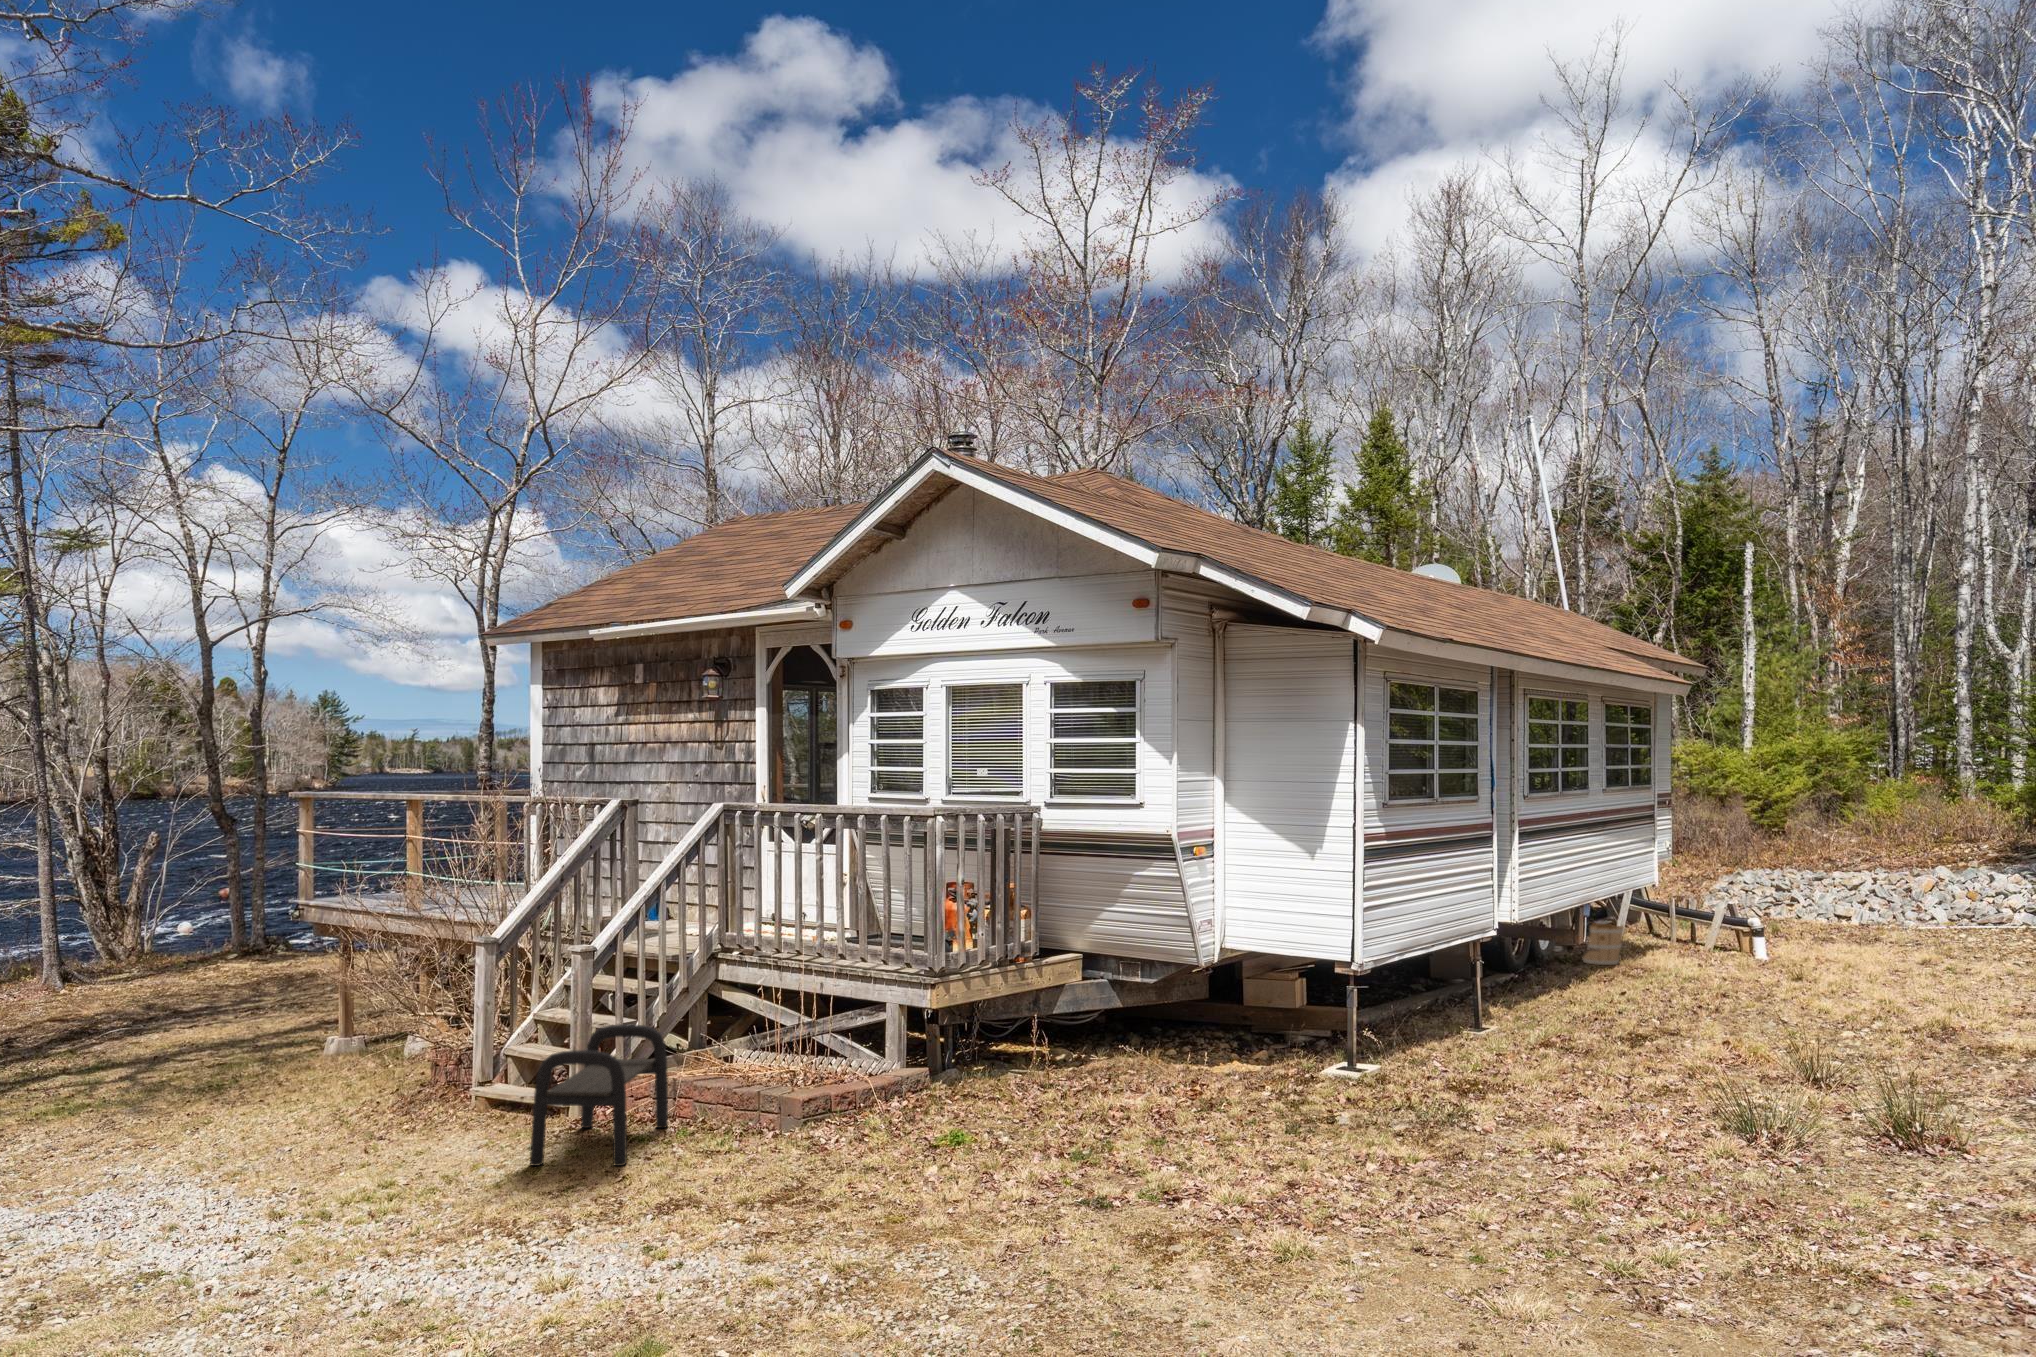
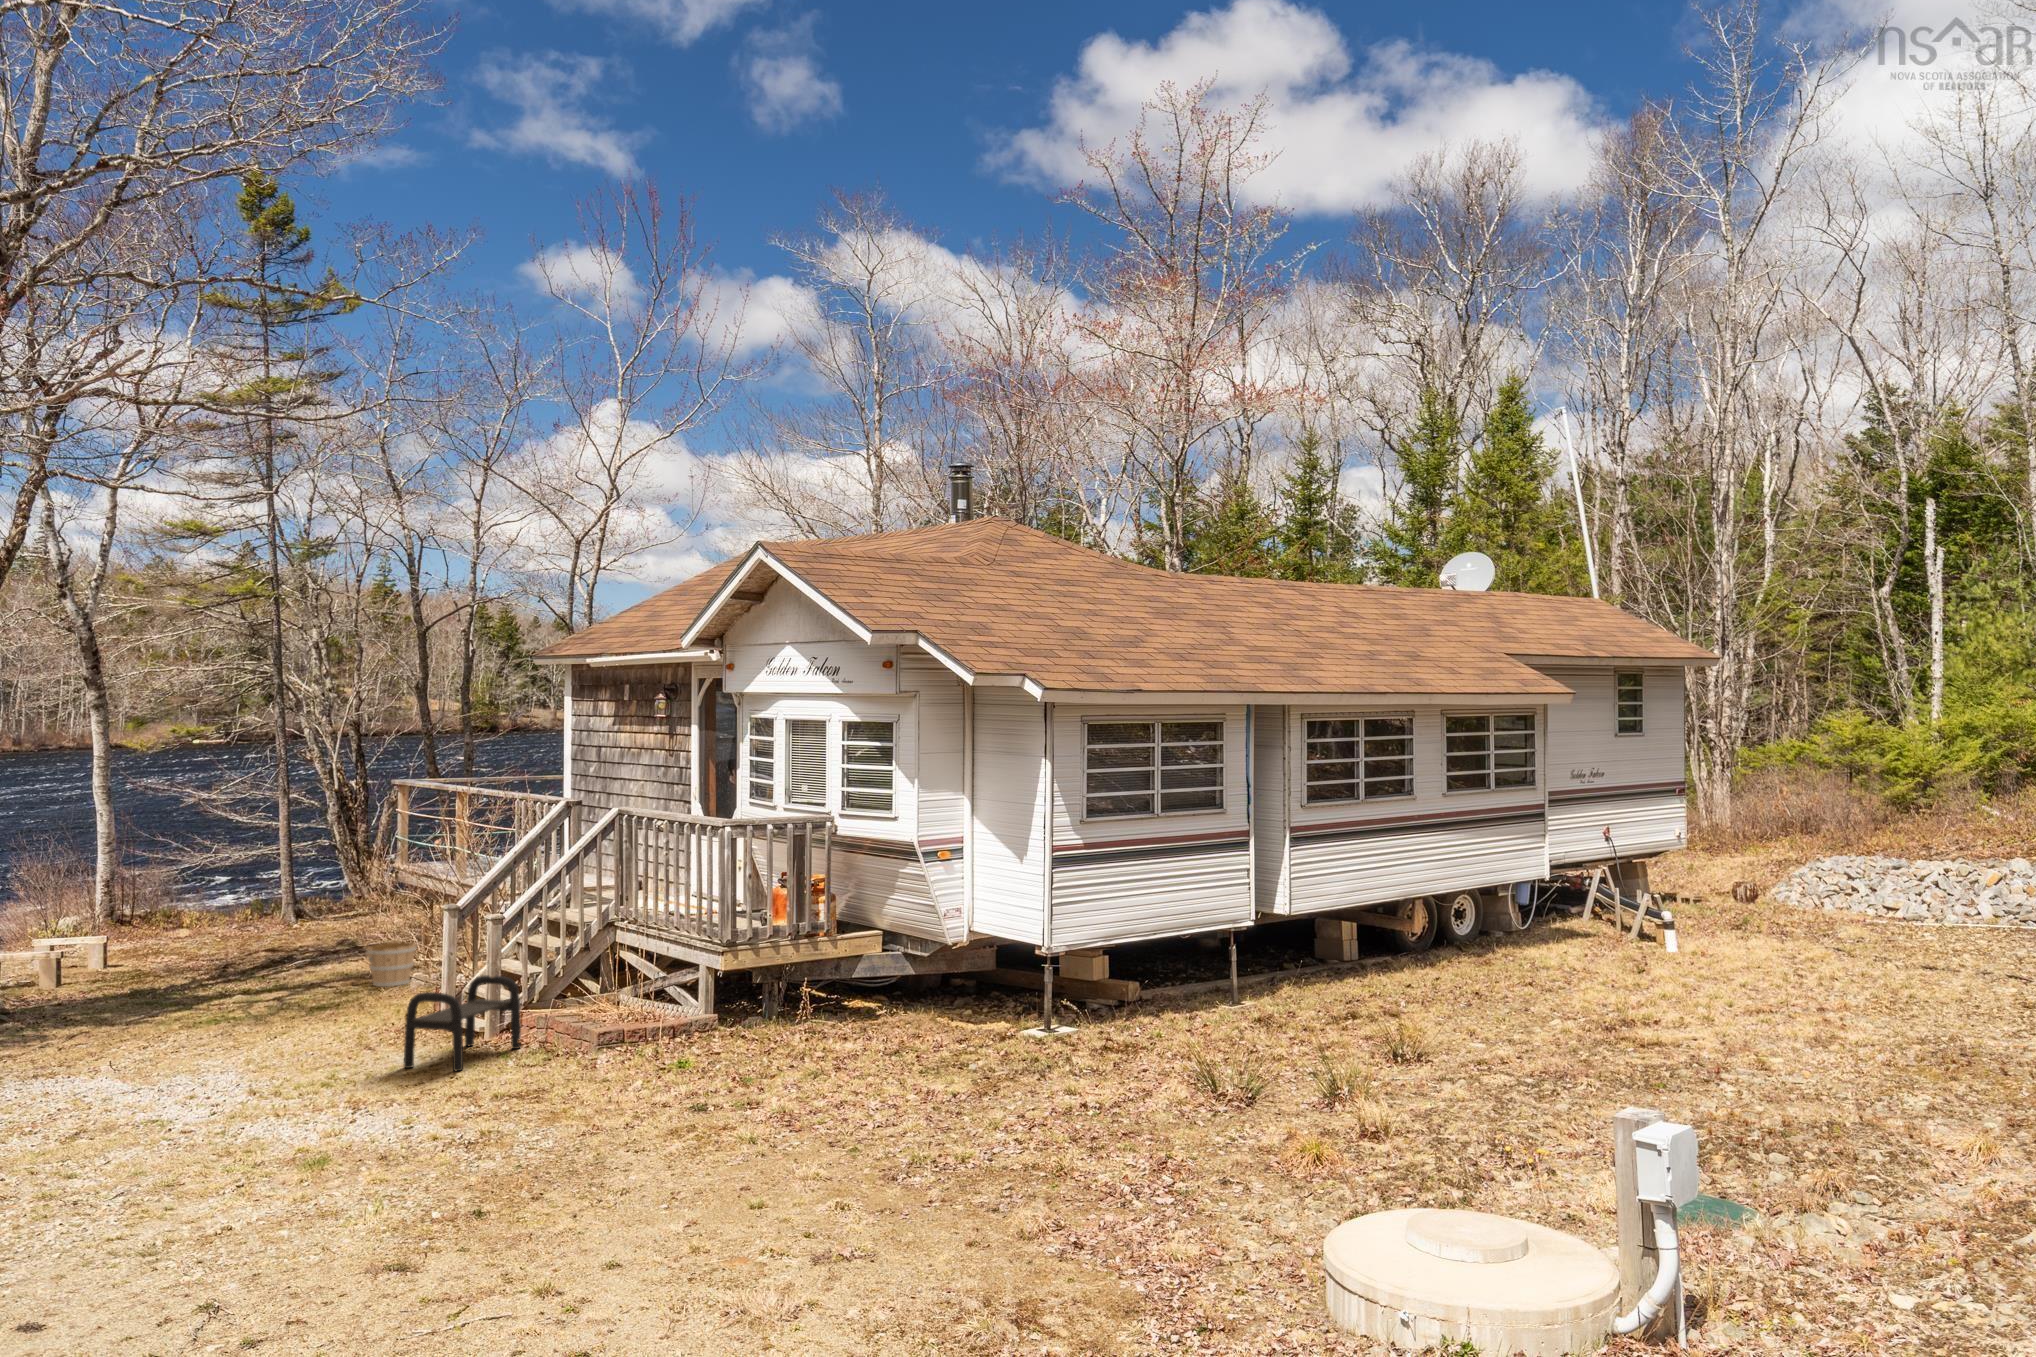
wooden bucket: present [1583,923,1624,965] -> present [367,941,417,987]

